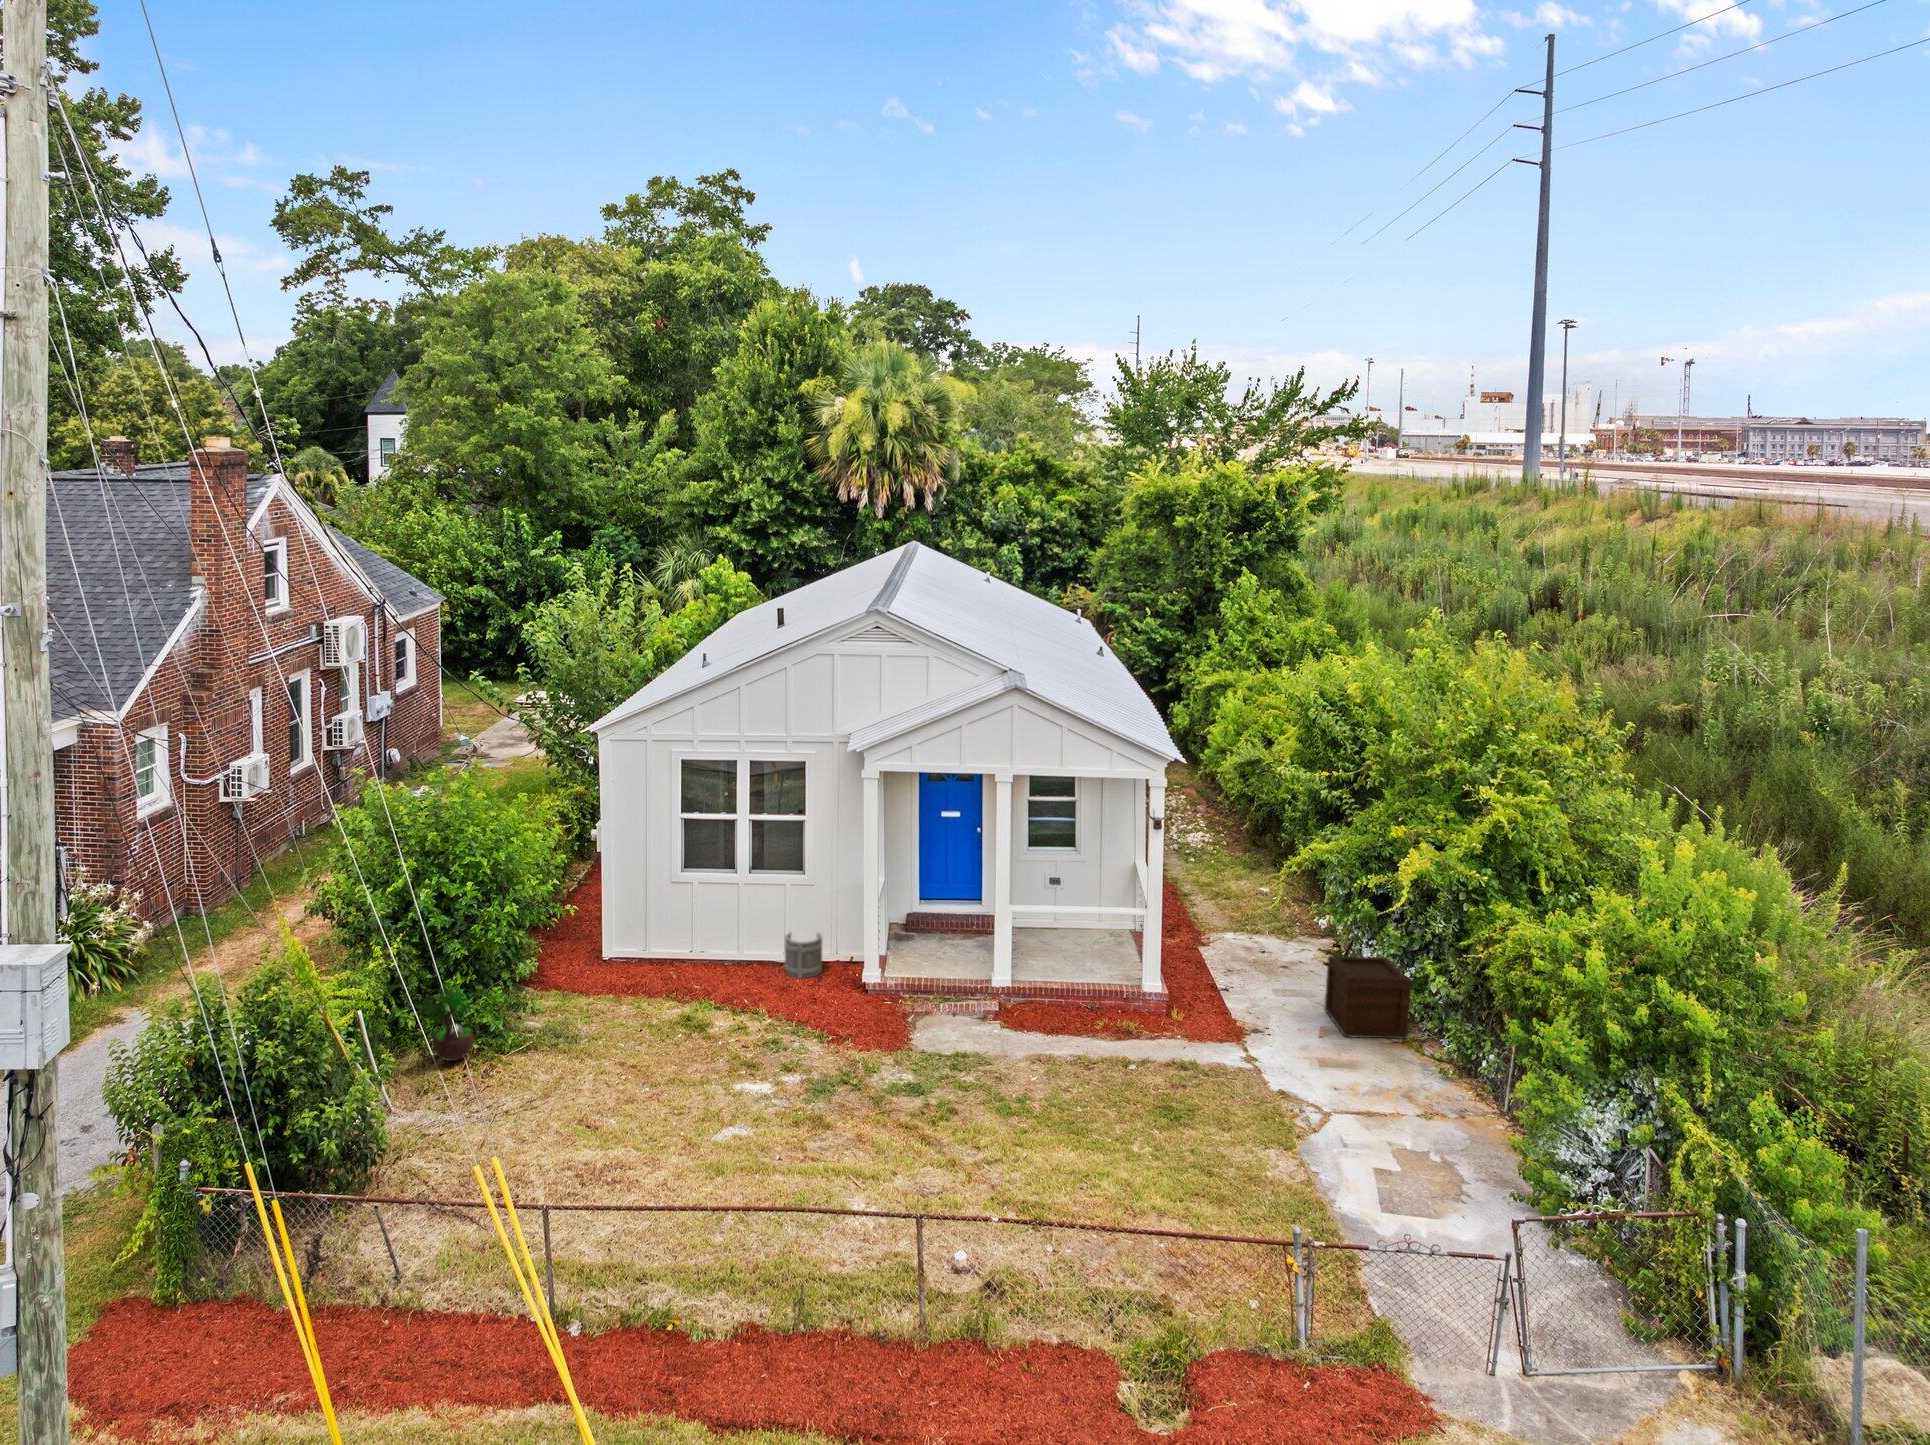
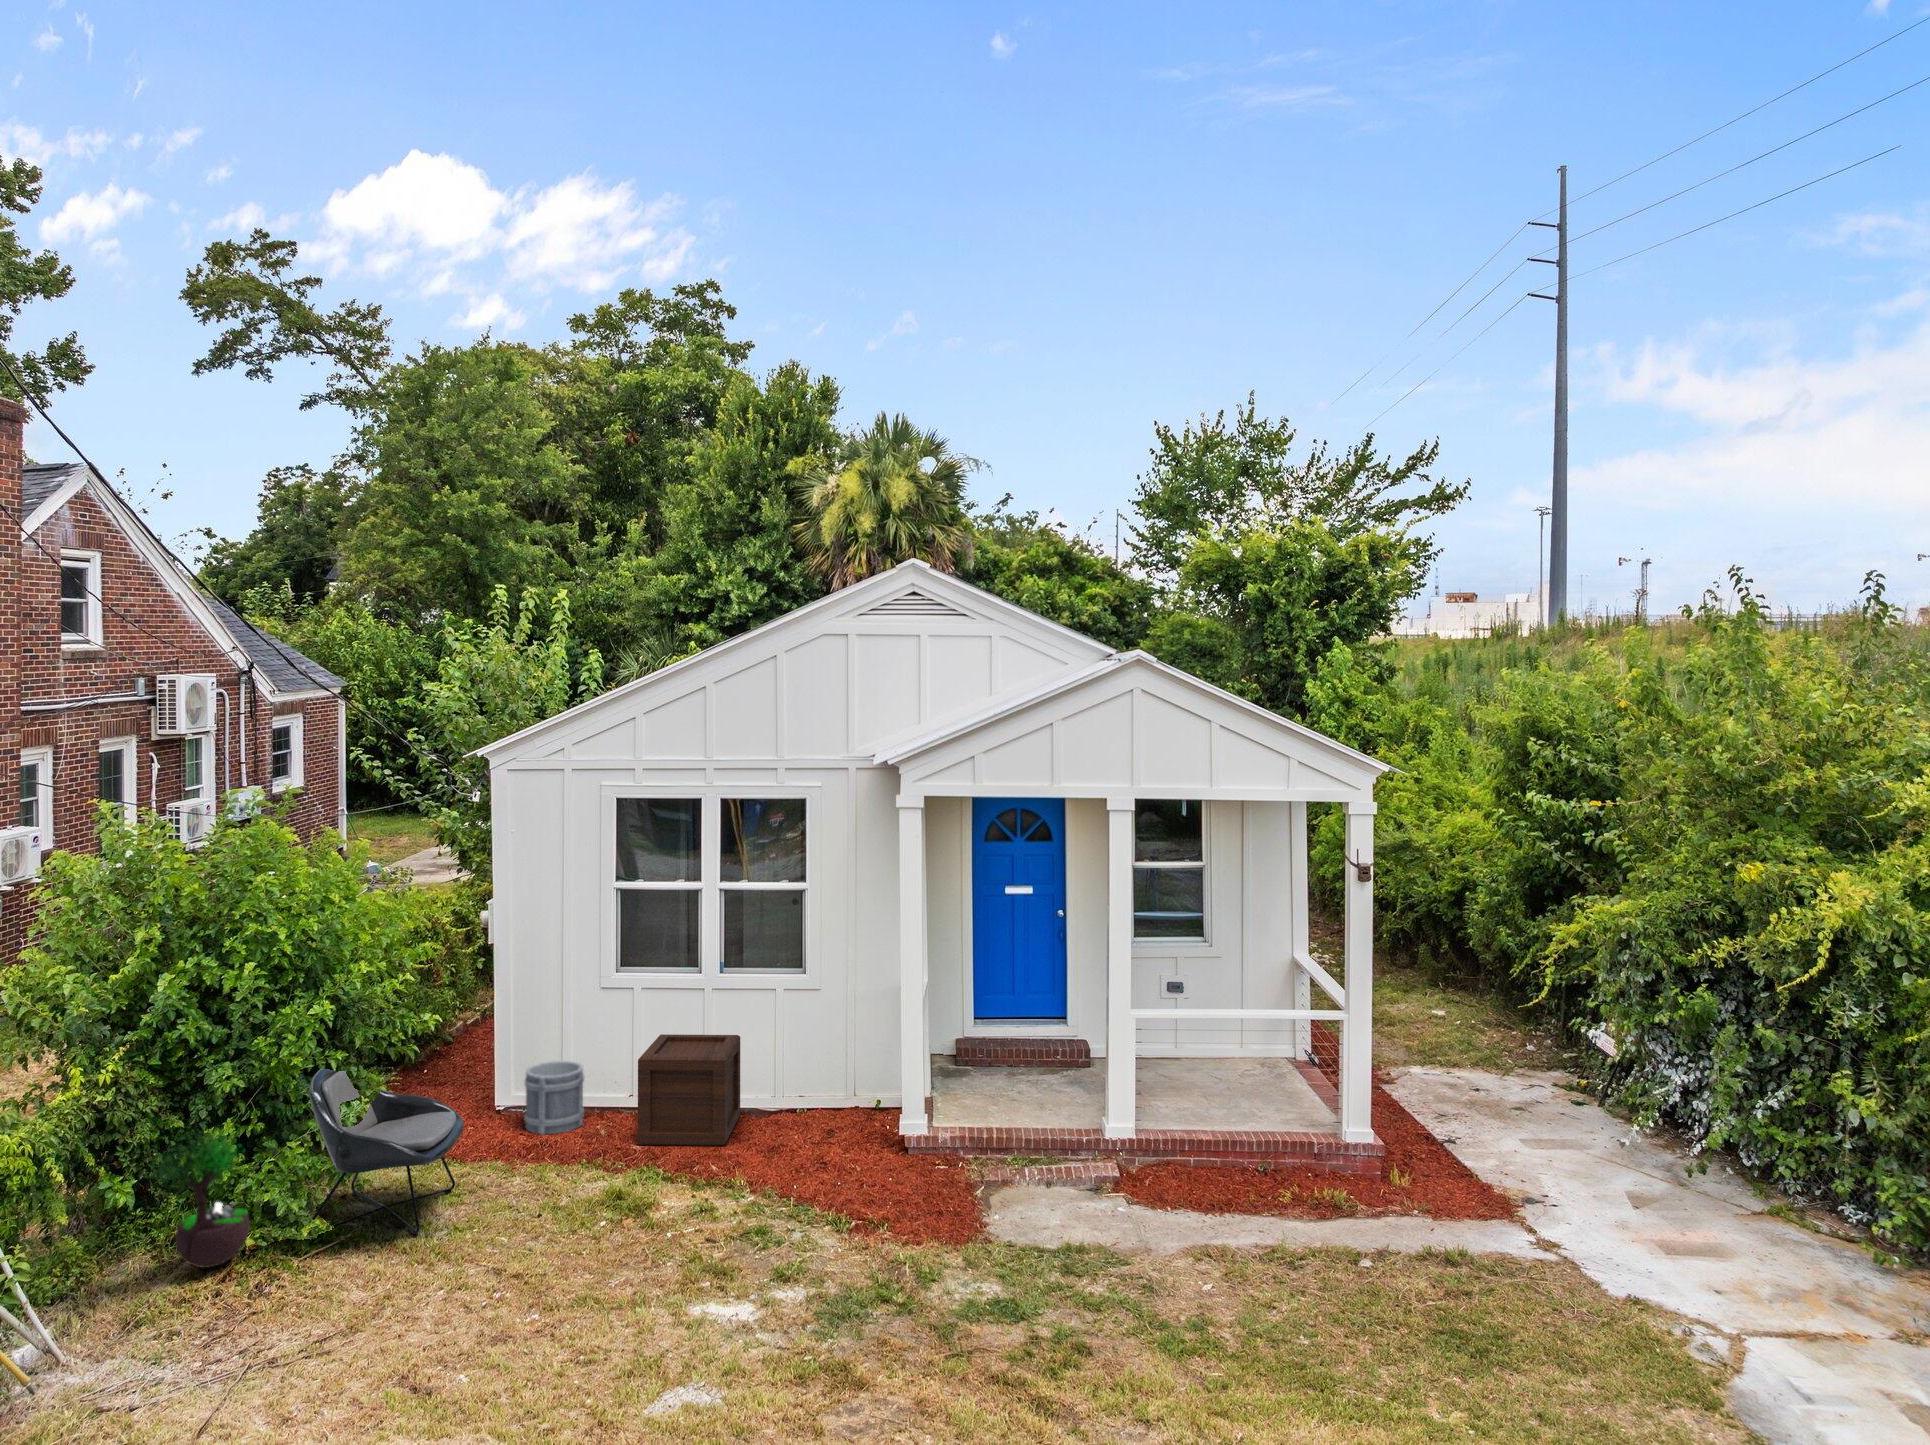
bucket: present [785,933,822,978] -> present [524,1061,584,1135]
lounge chair: none [501,938,592,1044] -> present [309,1067,464,1235]
wooden crate: present [1325,956,1412,1039] -> present [638,1034,740,1146]

